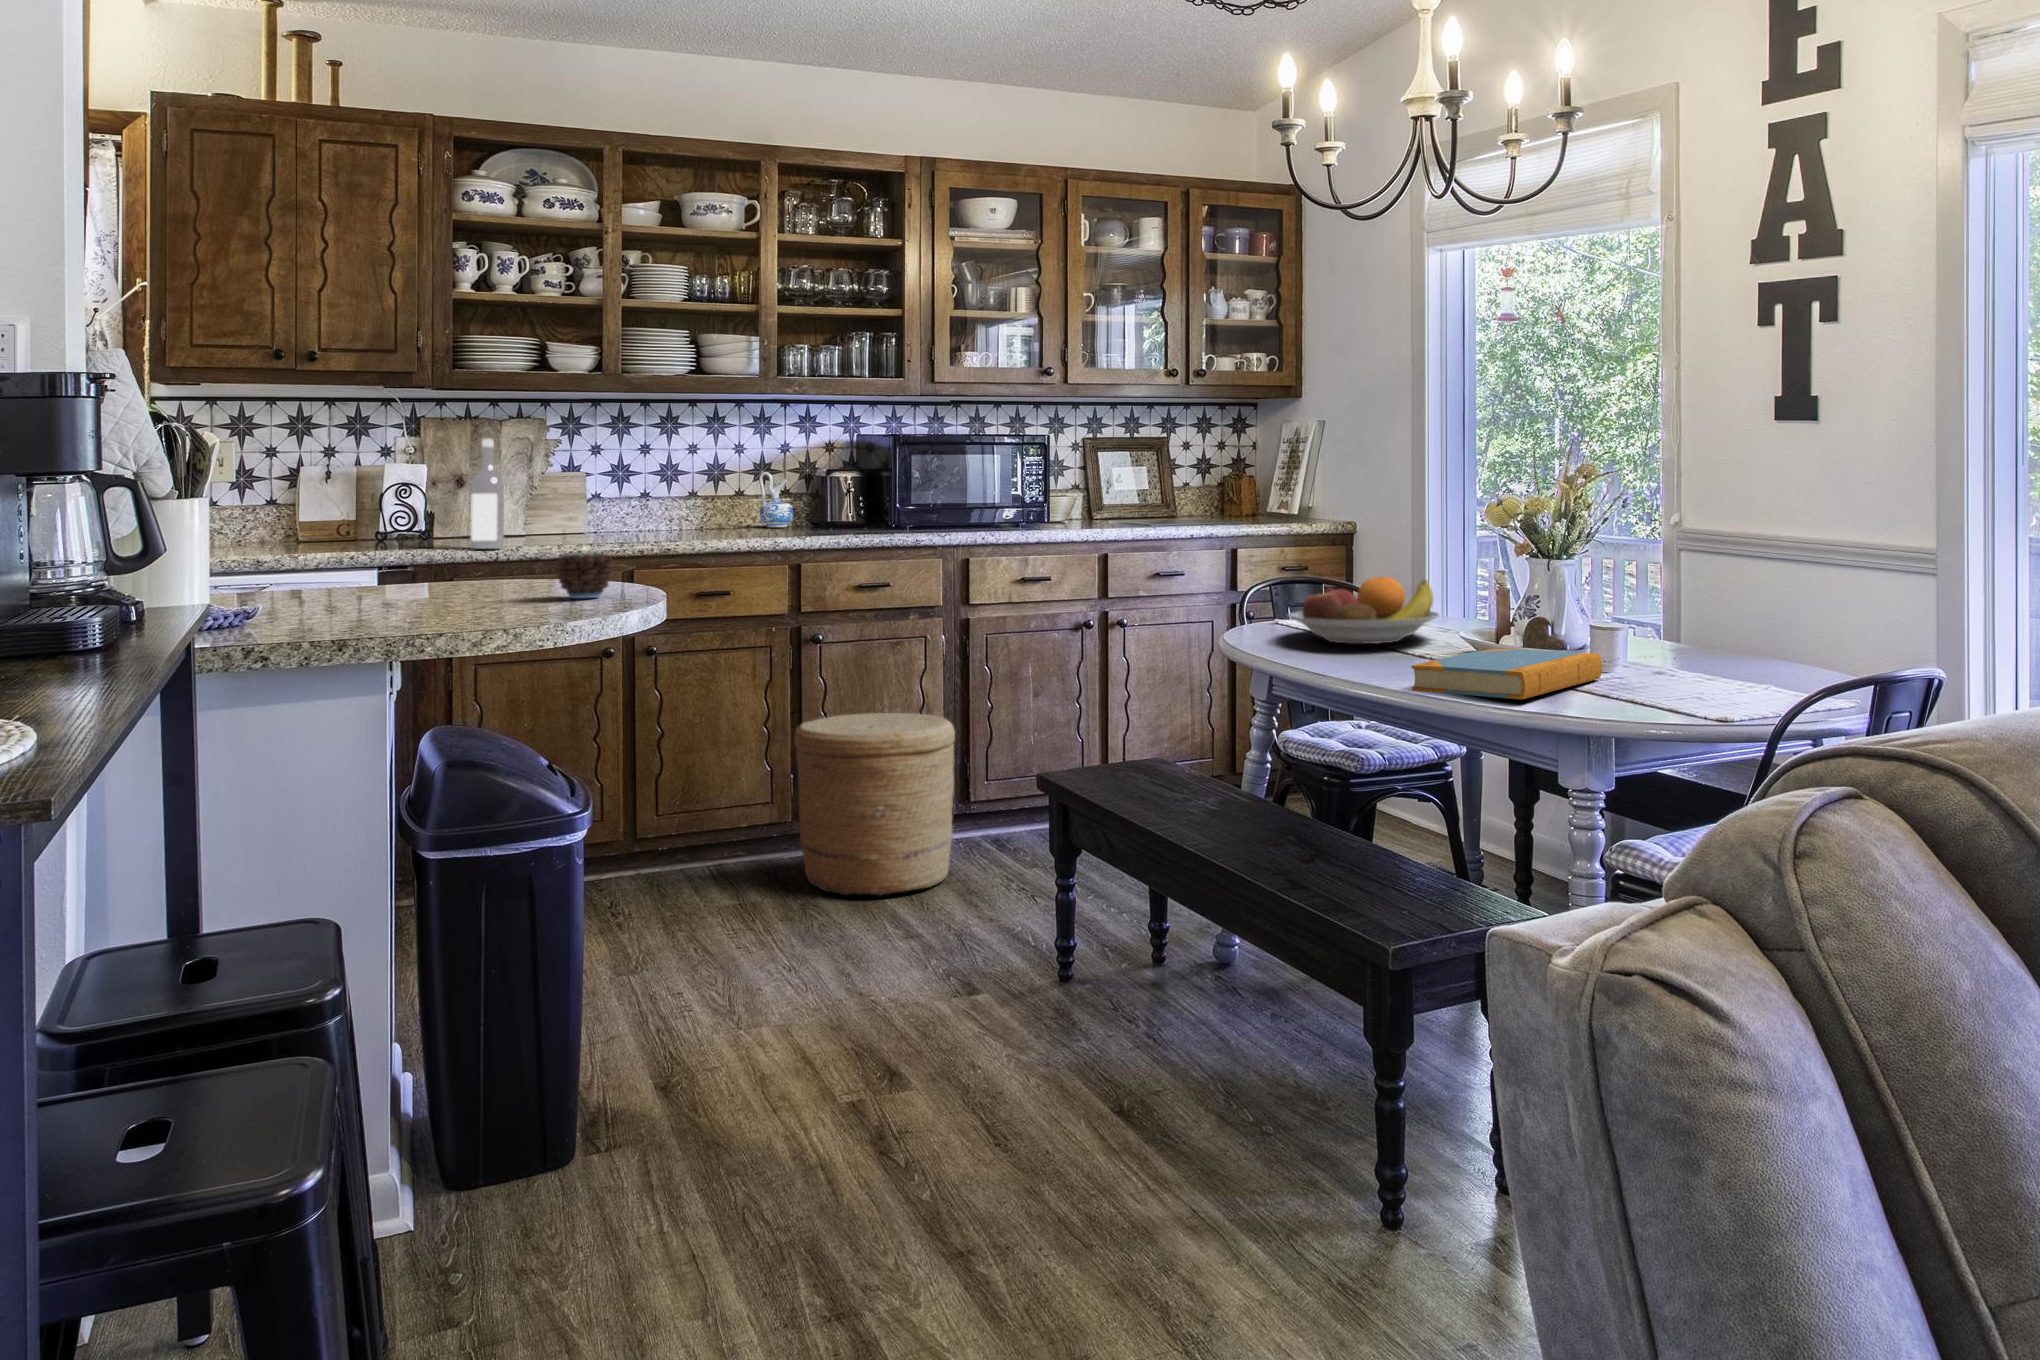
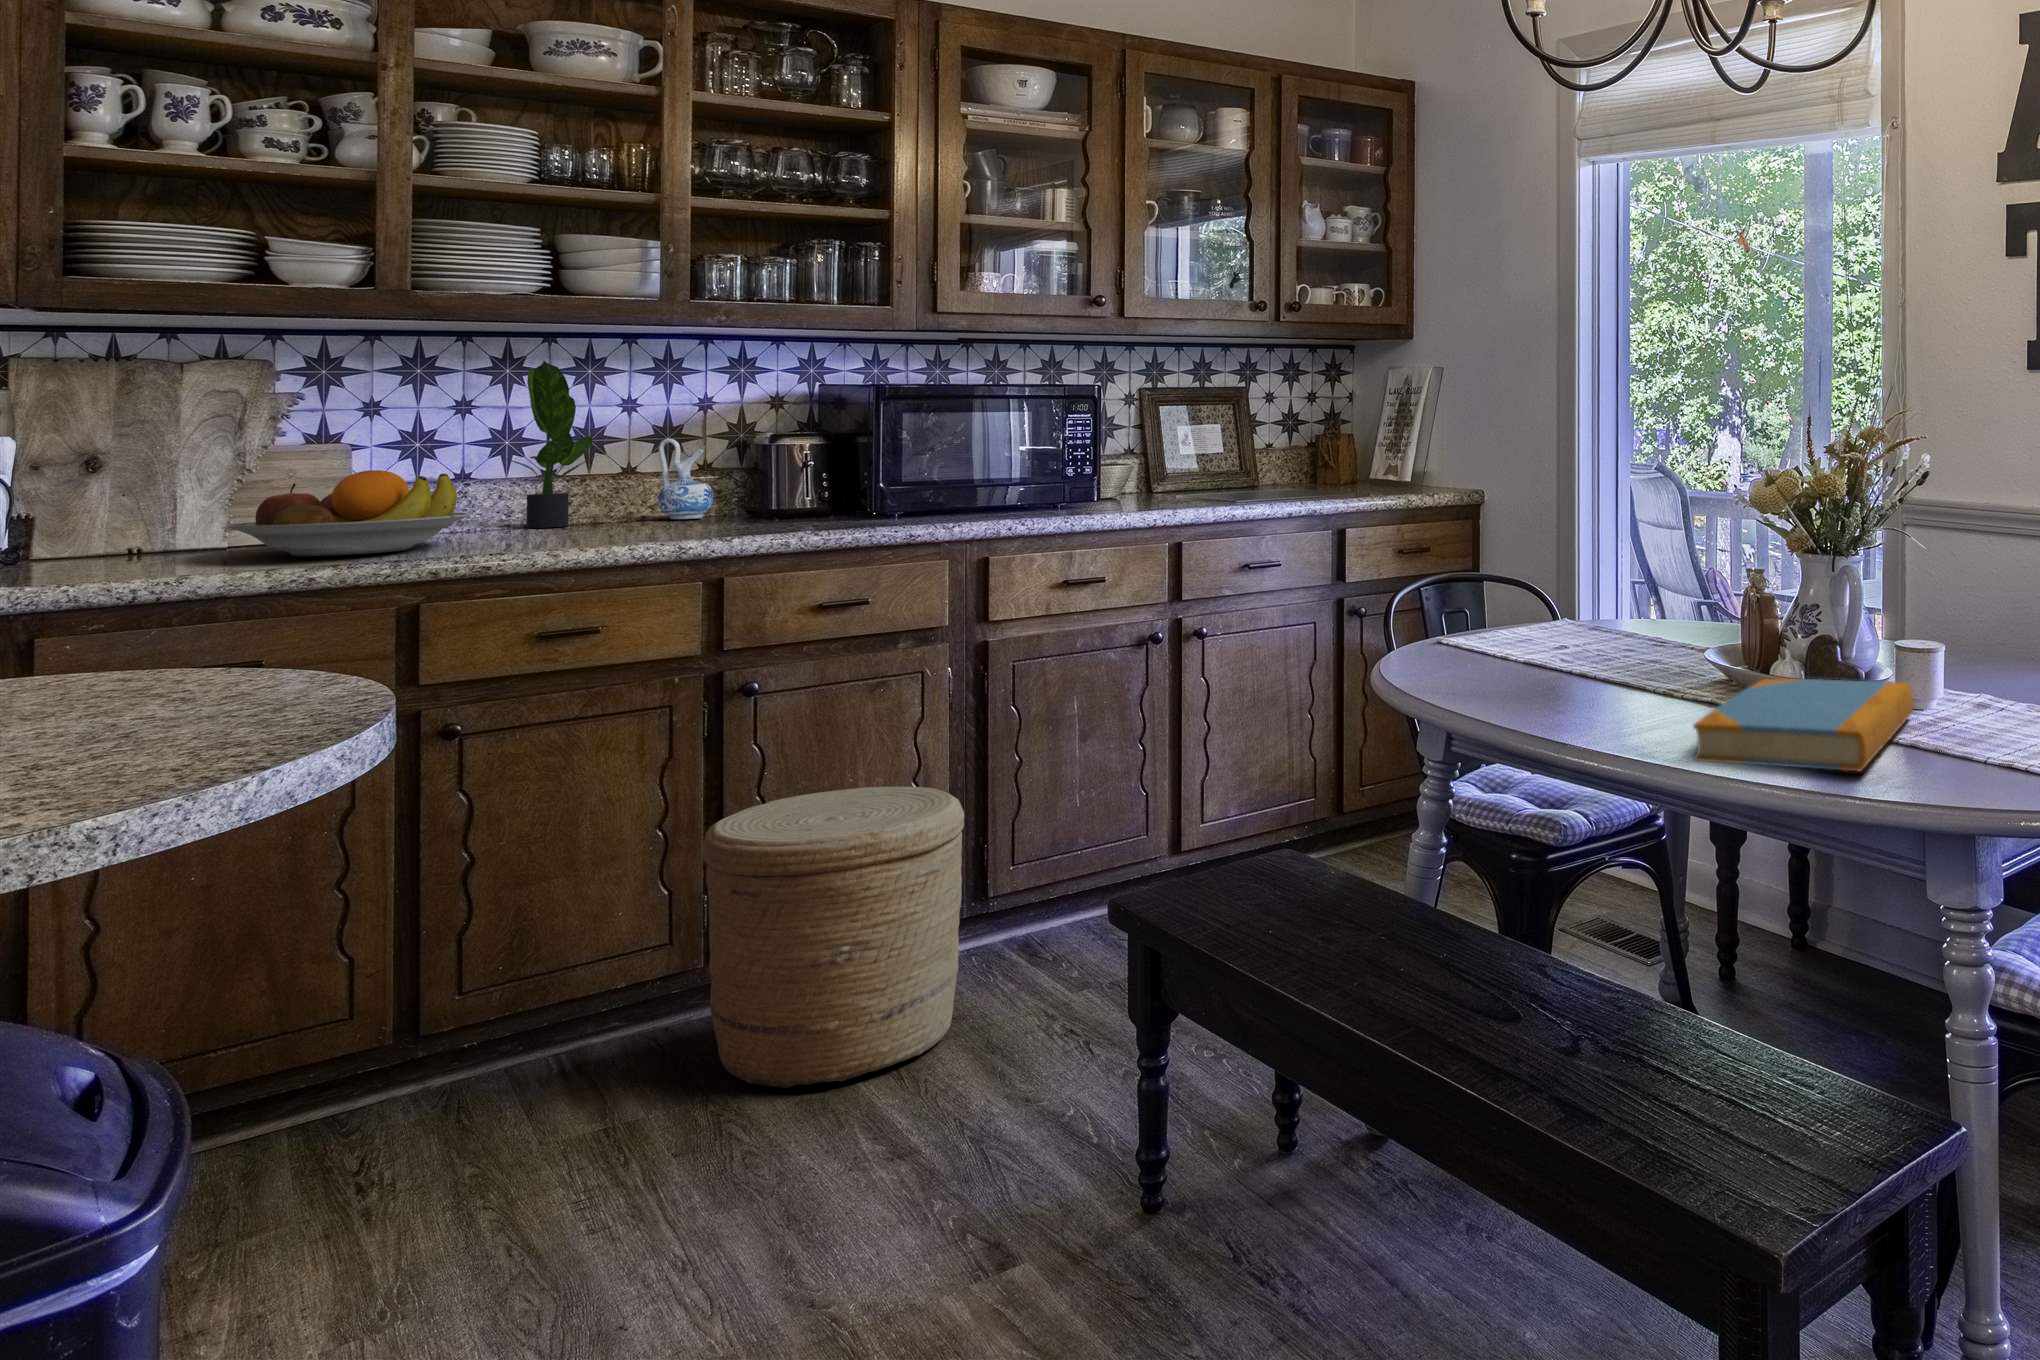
potted plant: none [667,418,730,530] -> present [504,361,596,528]
wine bottle: present [471,439,504,549] -> none [89,394,161,582]
candle: present [556,552,613,598] -> none [98,621,257,740]
fruit bowl: present [1288,576,1439,644] -> present [227,470,470,556]

